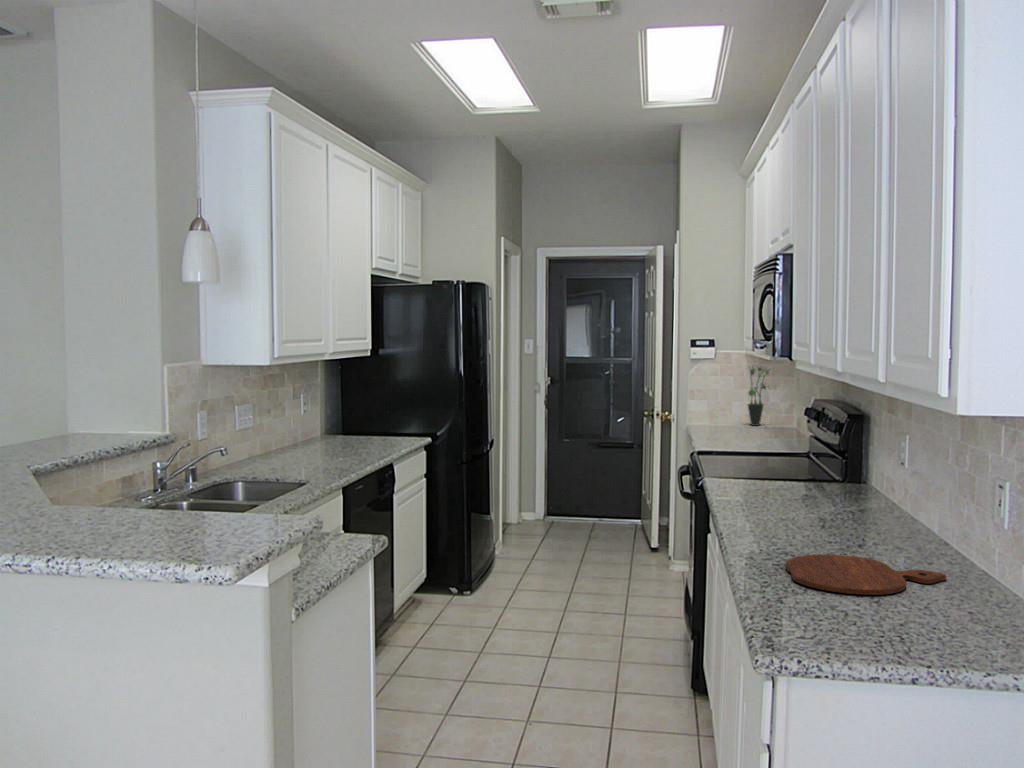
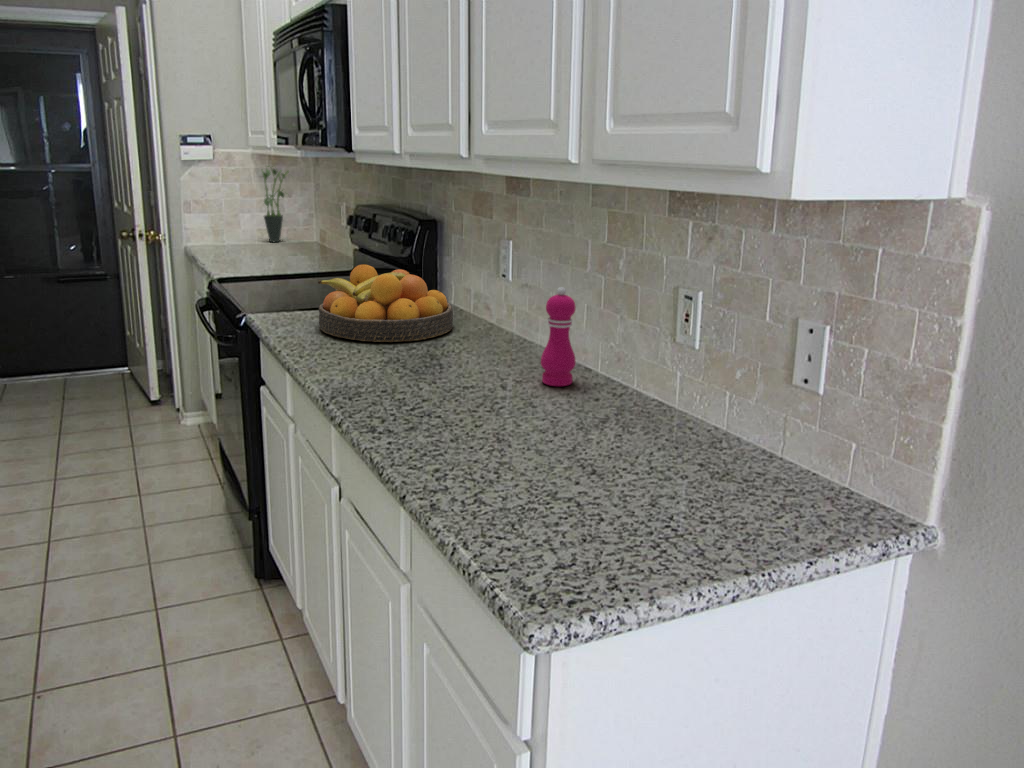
fruit bowl: none [745,447,855,508] -> present [318,265,453,342]
pepper mill: none [891,473,921,552] -> present [541,287,576,386]
cutting board: present [786,555,946,595] -> none [448,405,635,467]

